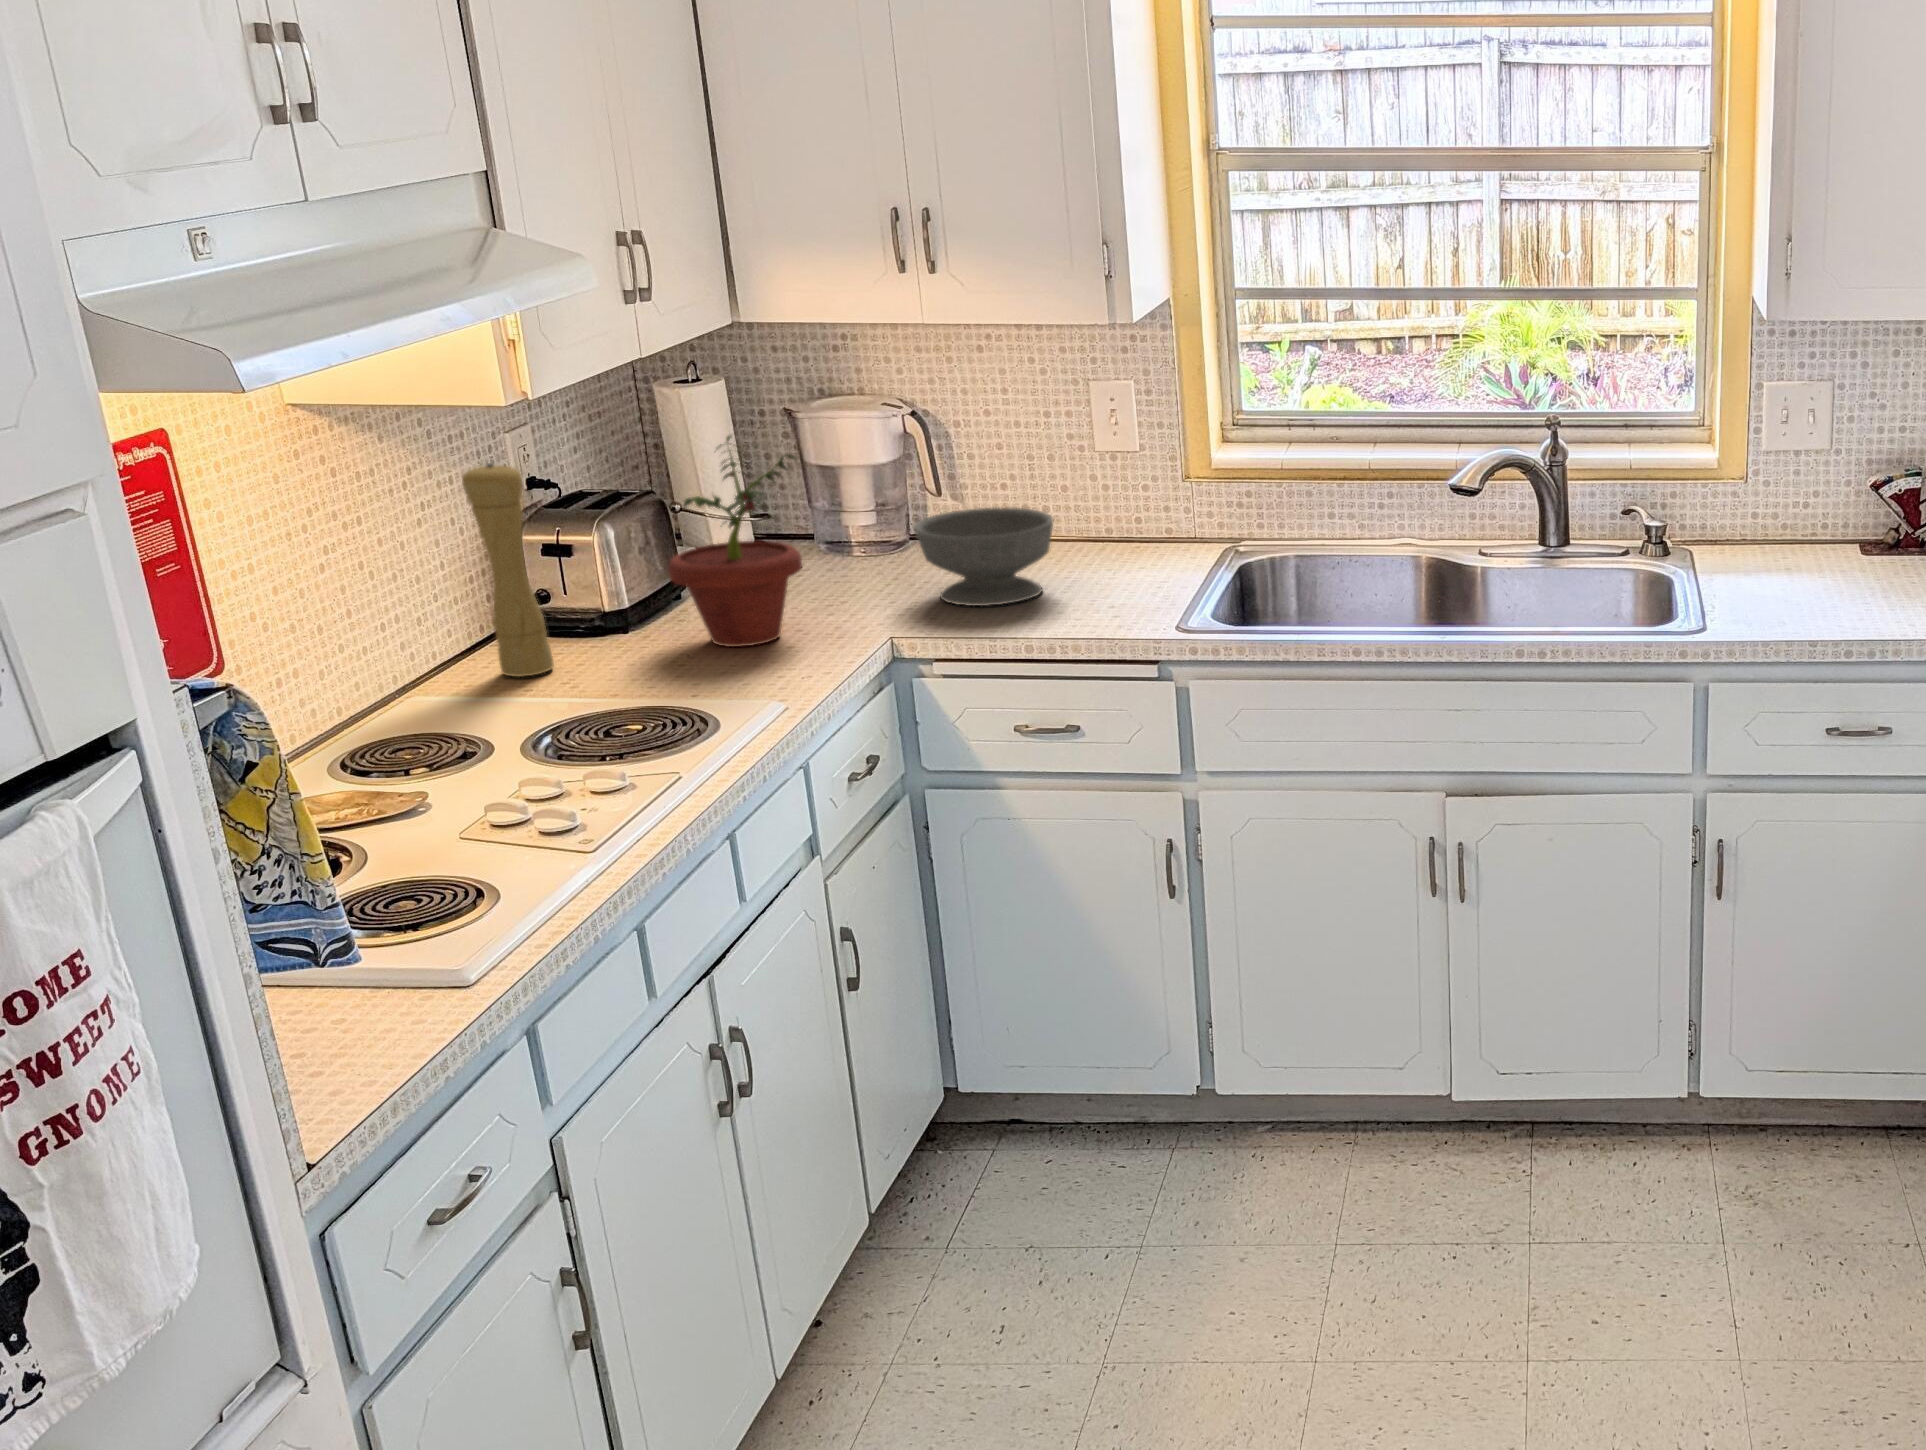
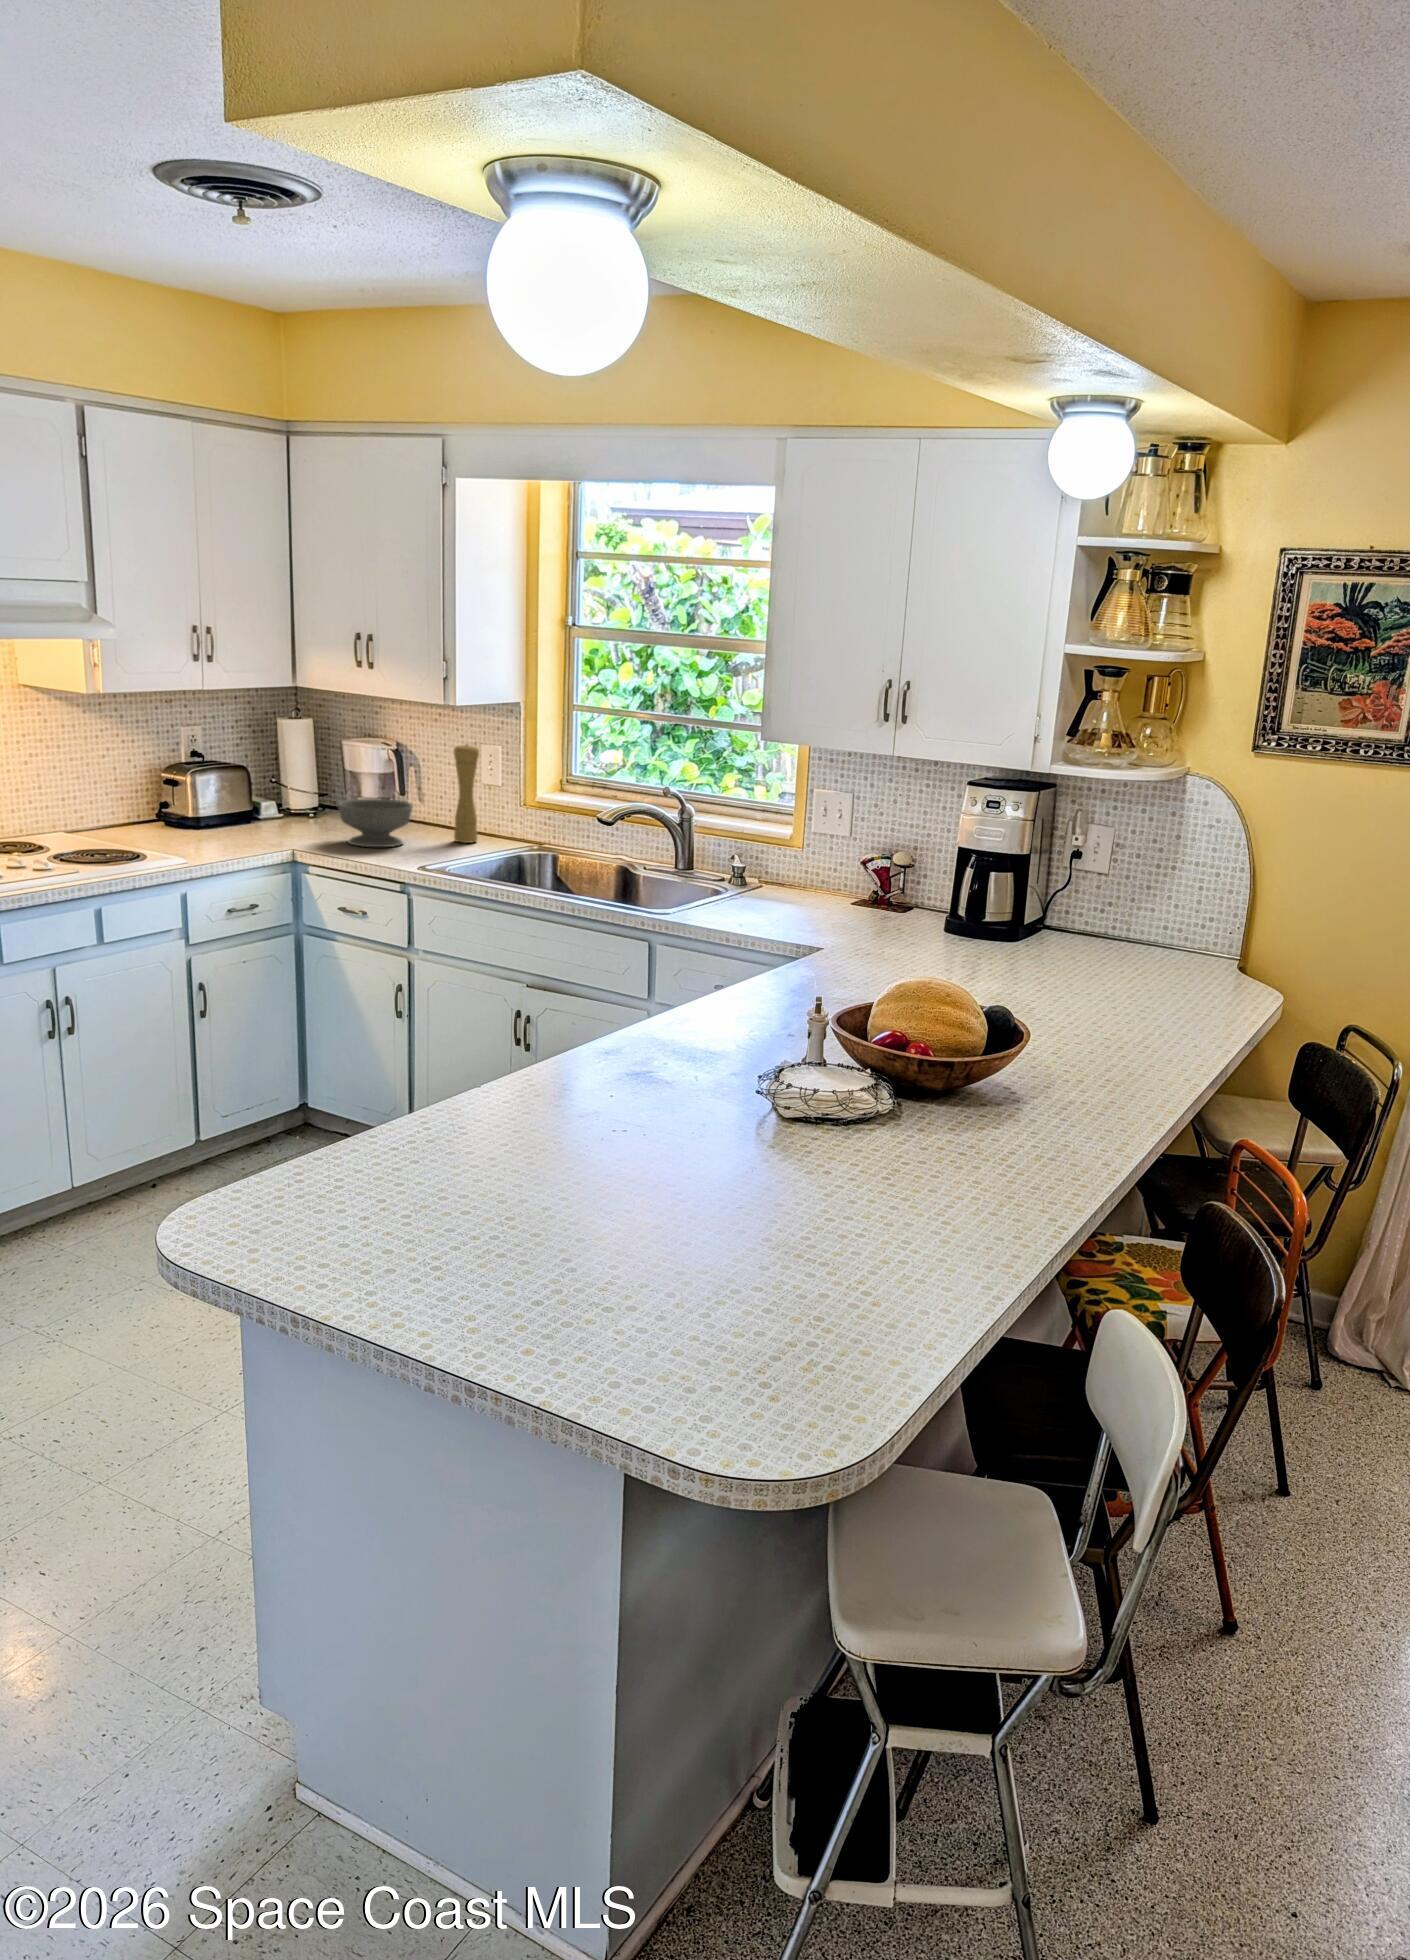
potted plant: present [668,435,803,647] -> none [197,736,266,842]
pepper mill: present [462,463,554,677] -> present [454,744,479,843]

